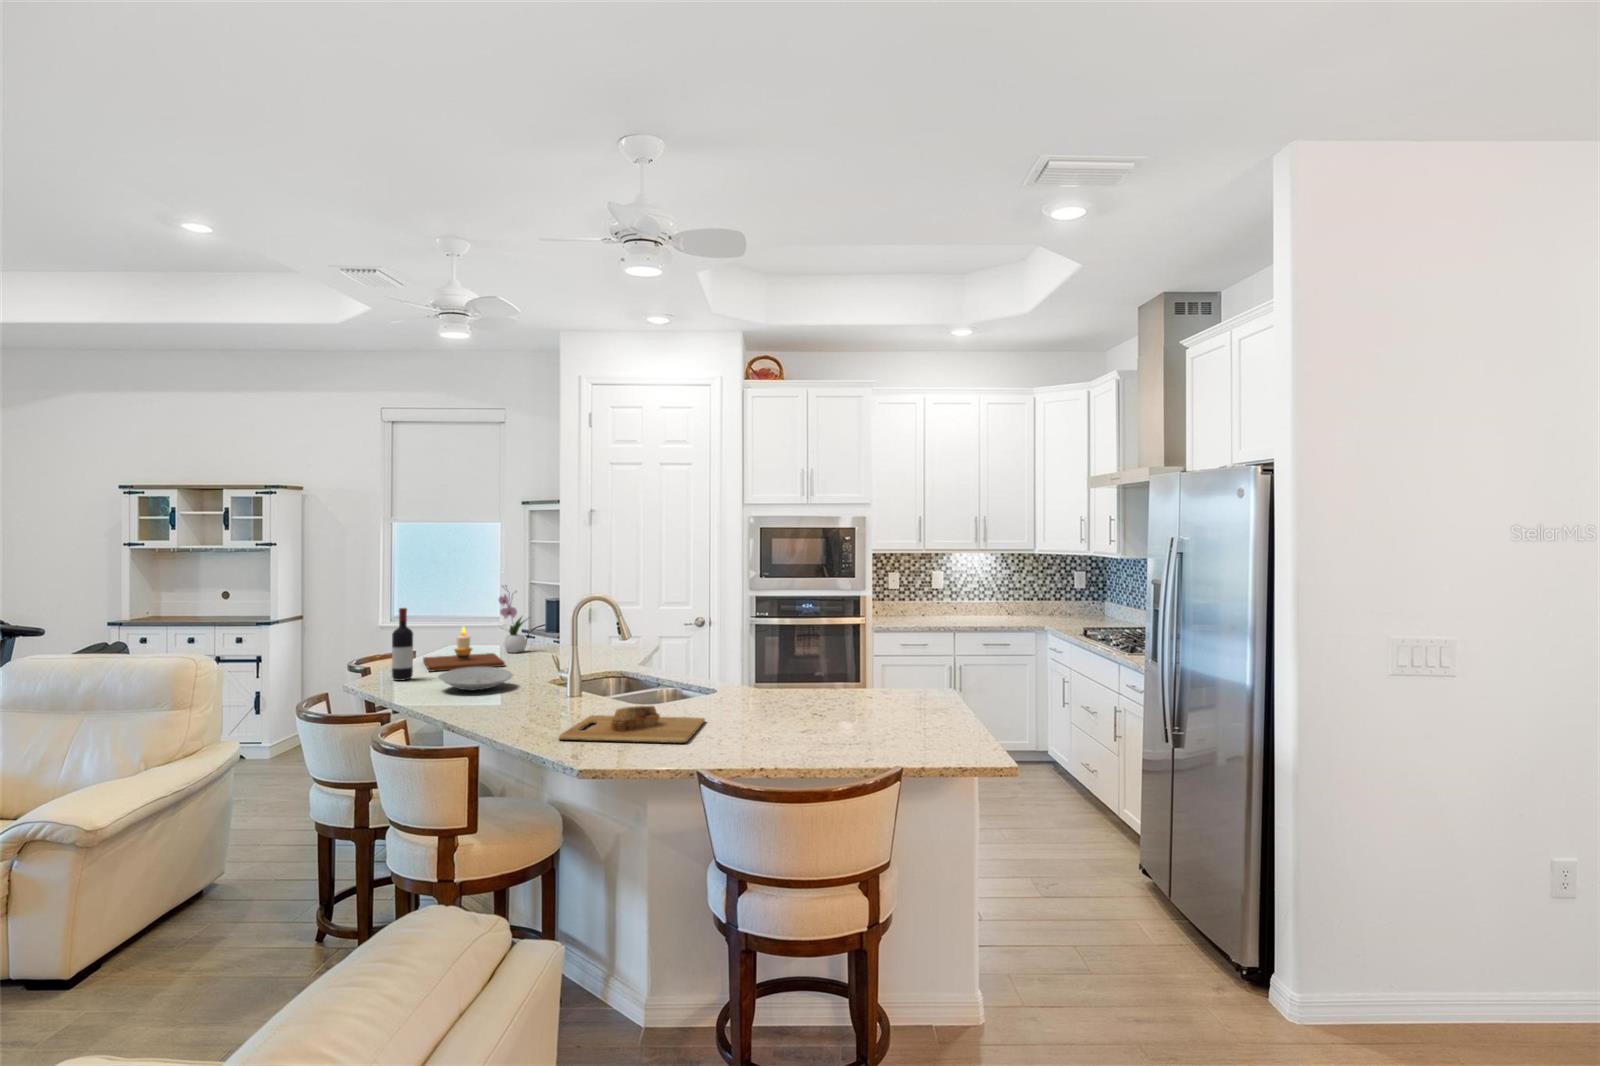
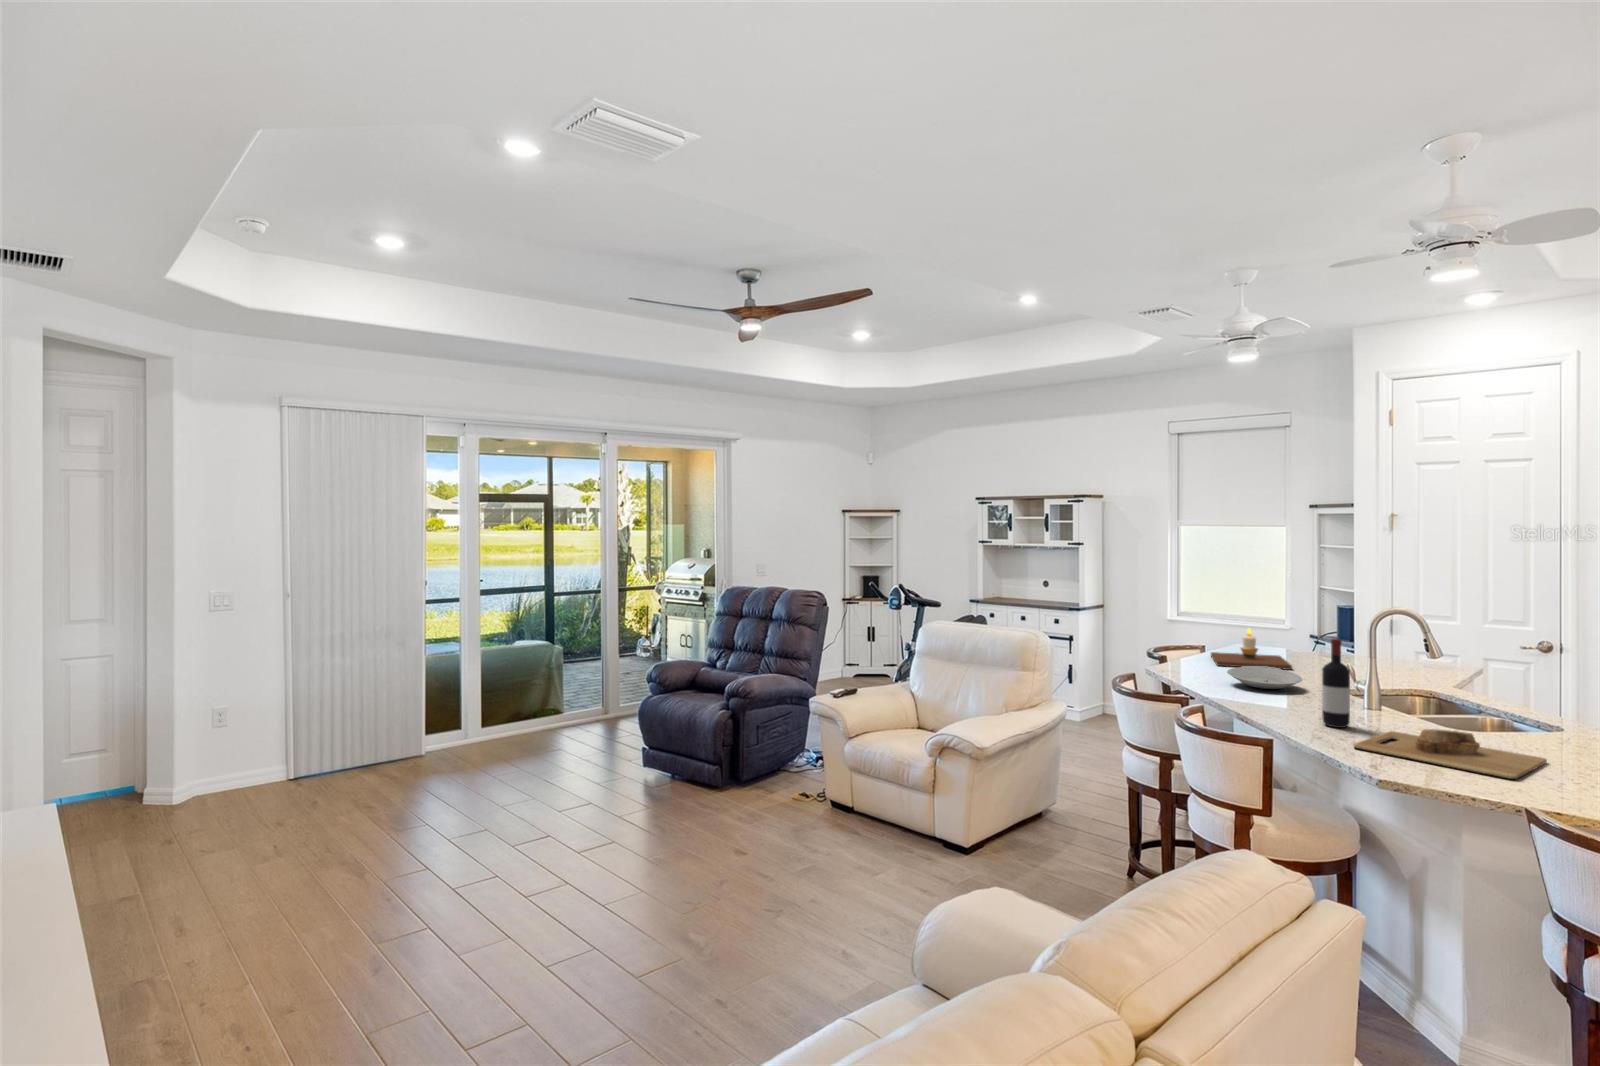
flower arrangement: present [499,589,527,653] -> none [1284,590,1320,658]
wine bottle: present [392,608,413,681] -> present [1322,639,1350,728]

